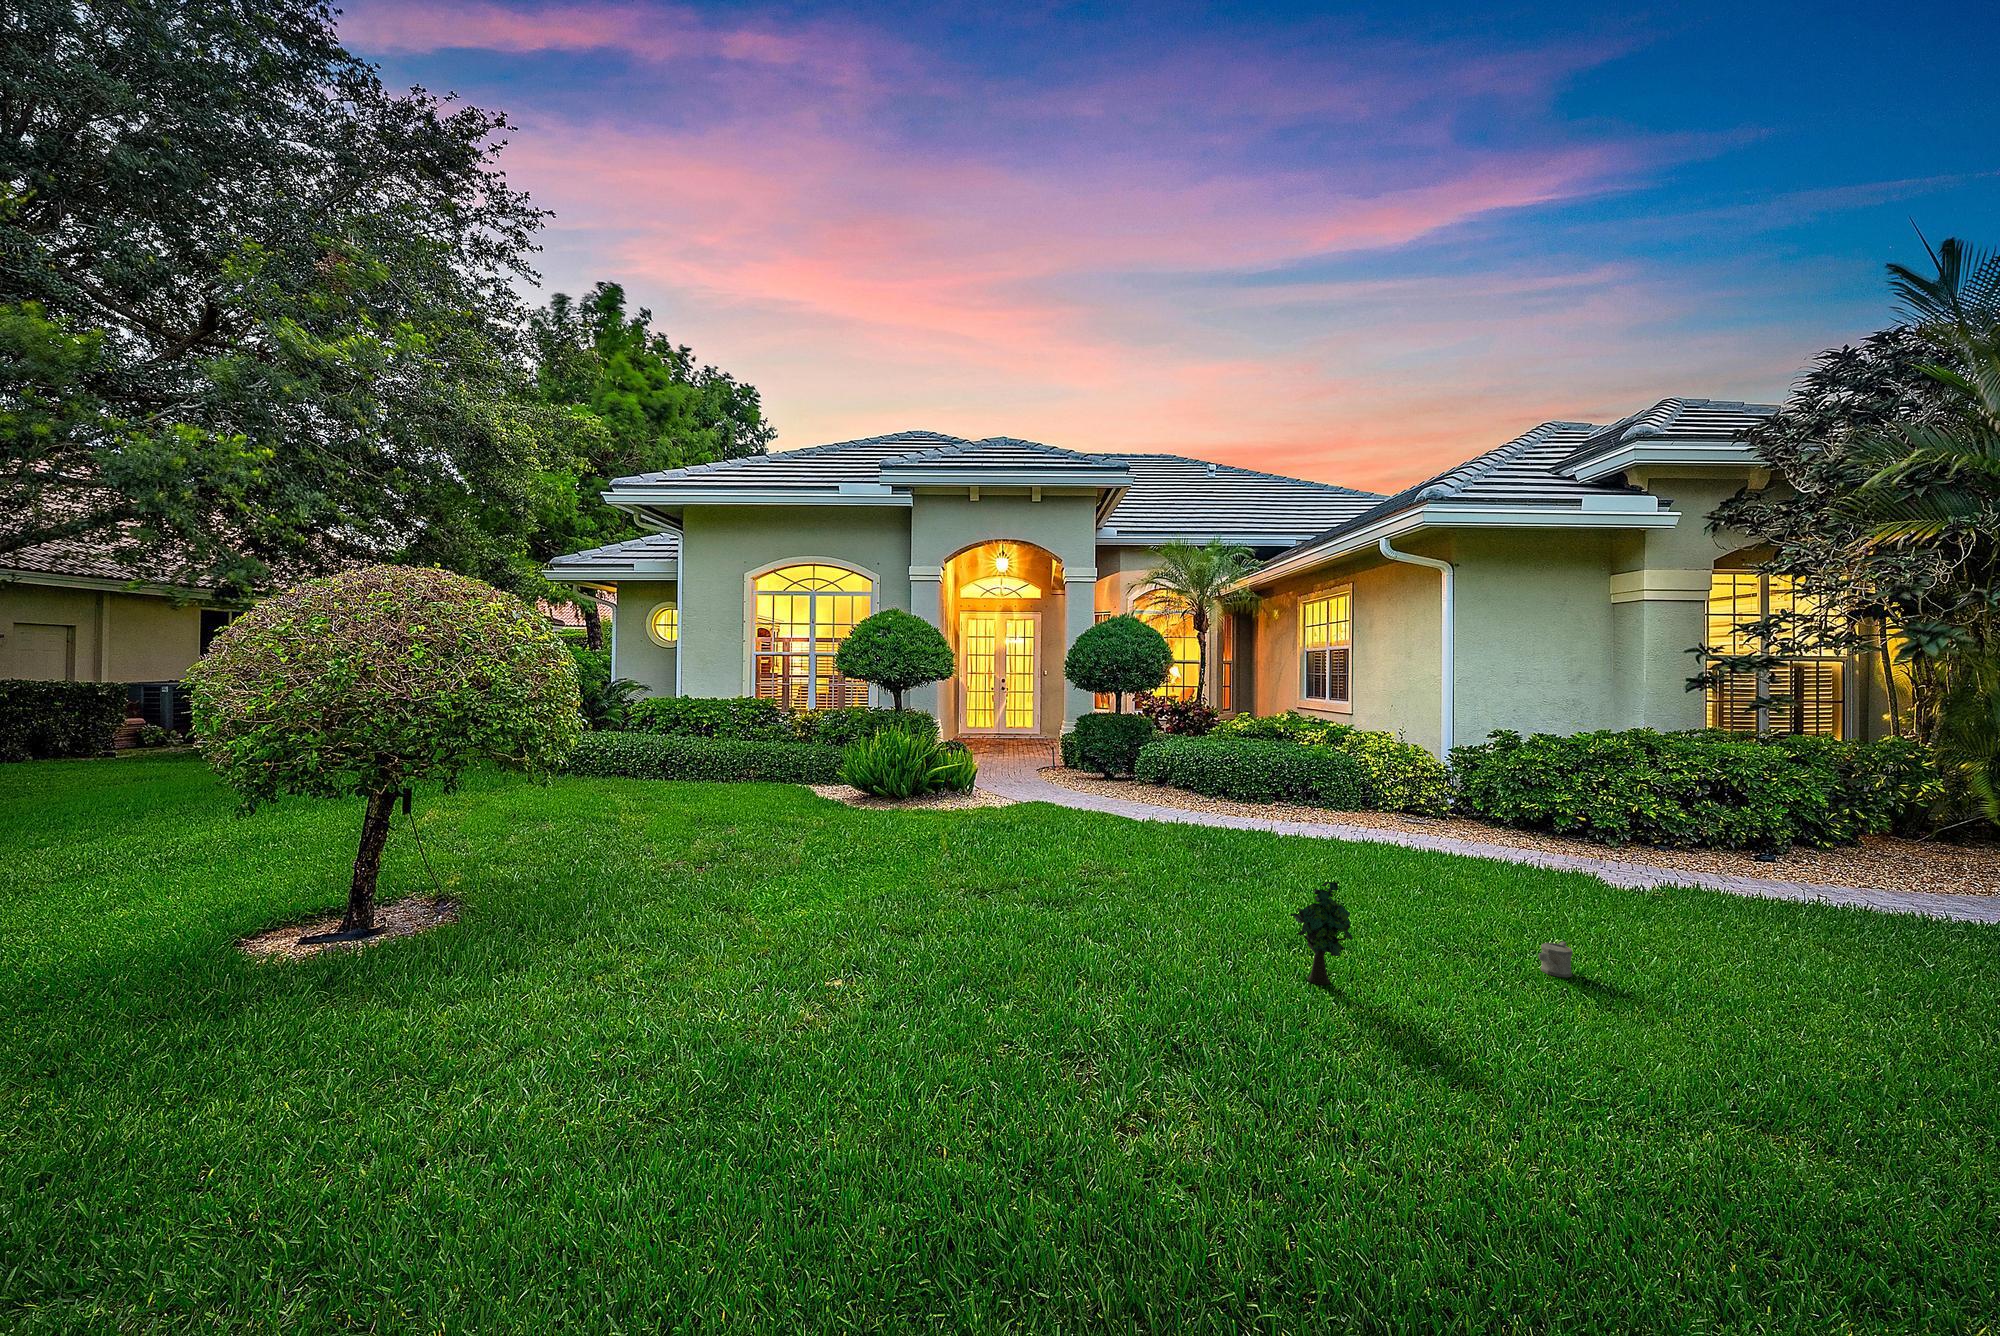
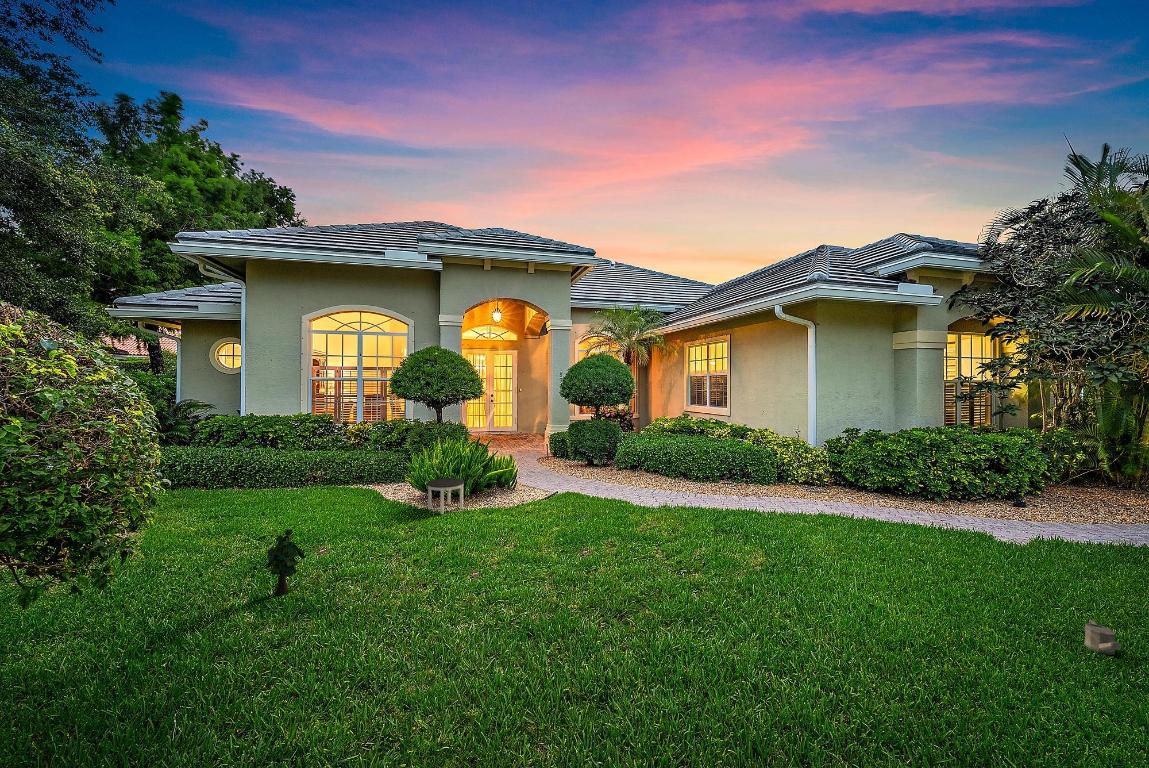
round table: none [858,773,903,814] -> present [427,478,464,514]
decorative plant: present [1289,882,1353,985] -> present [265,529,306,595]

